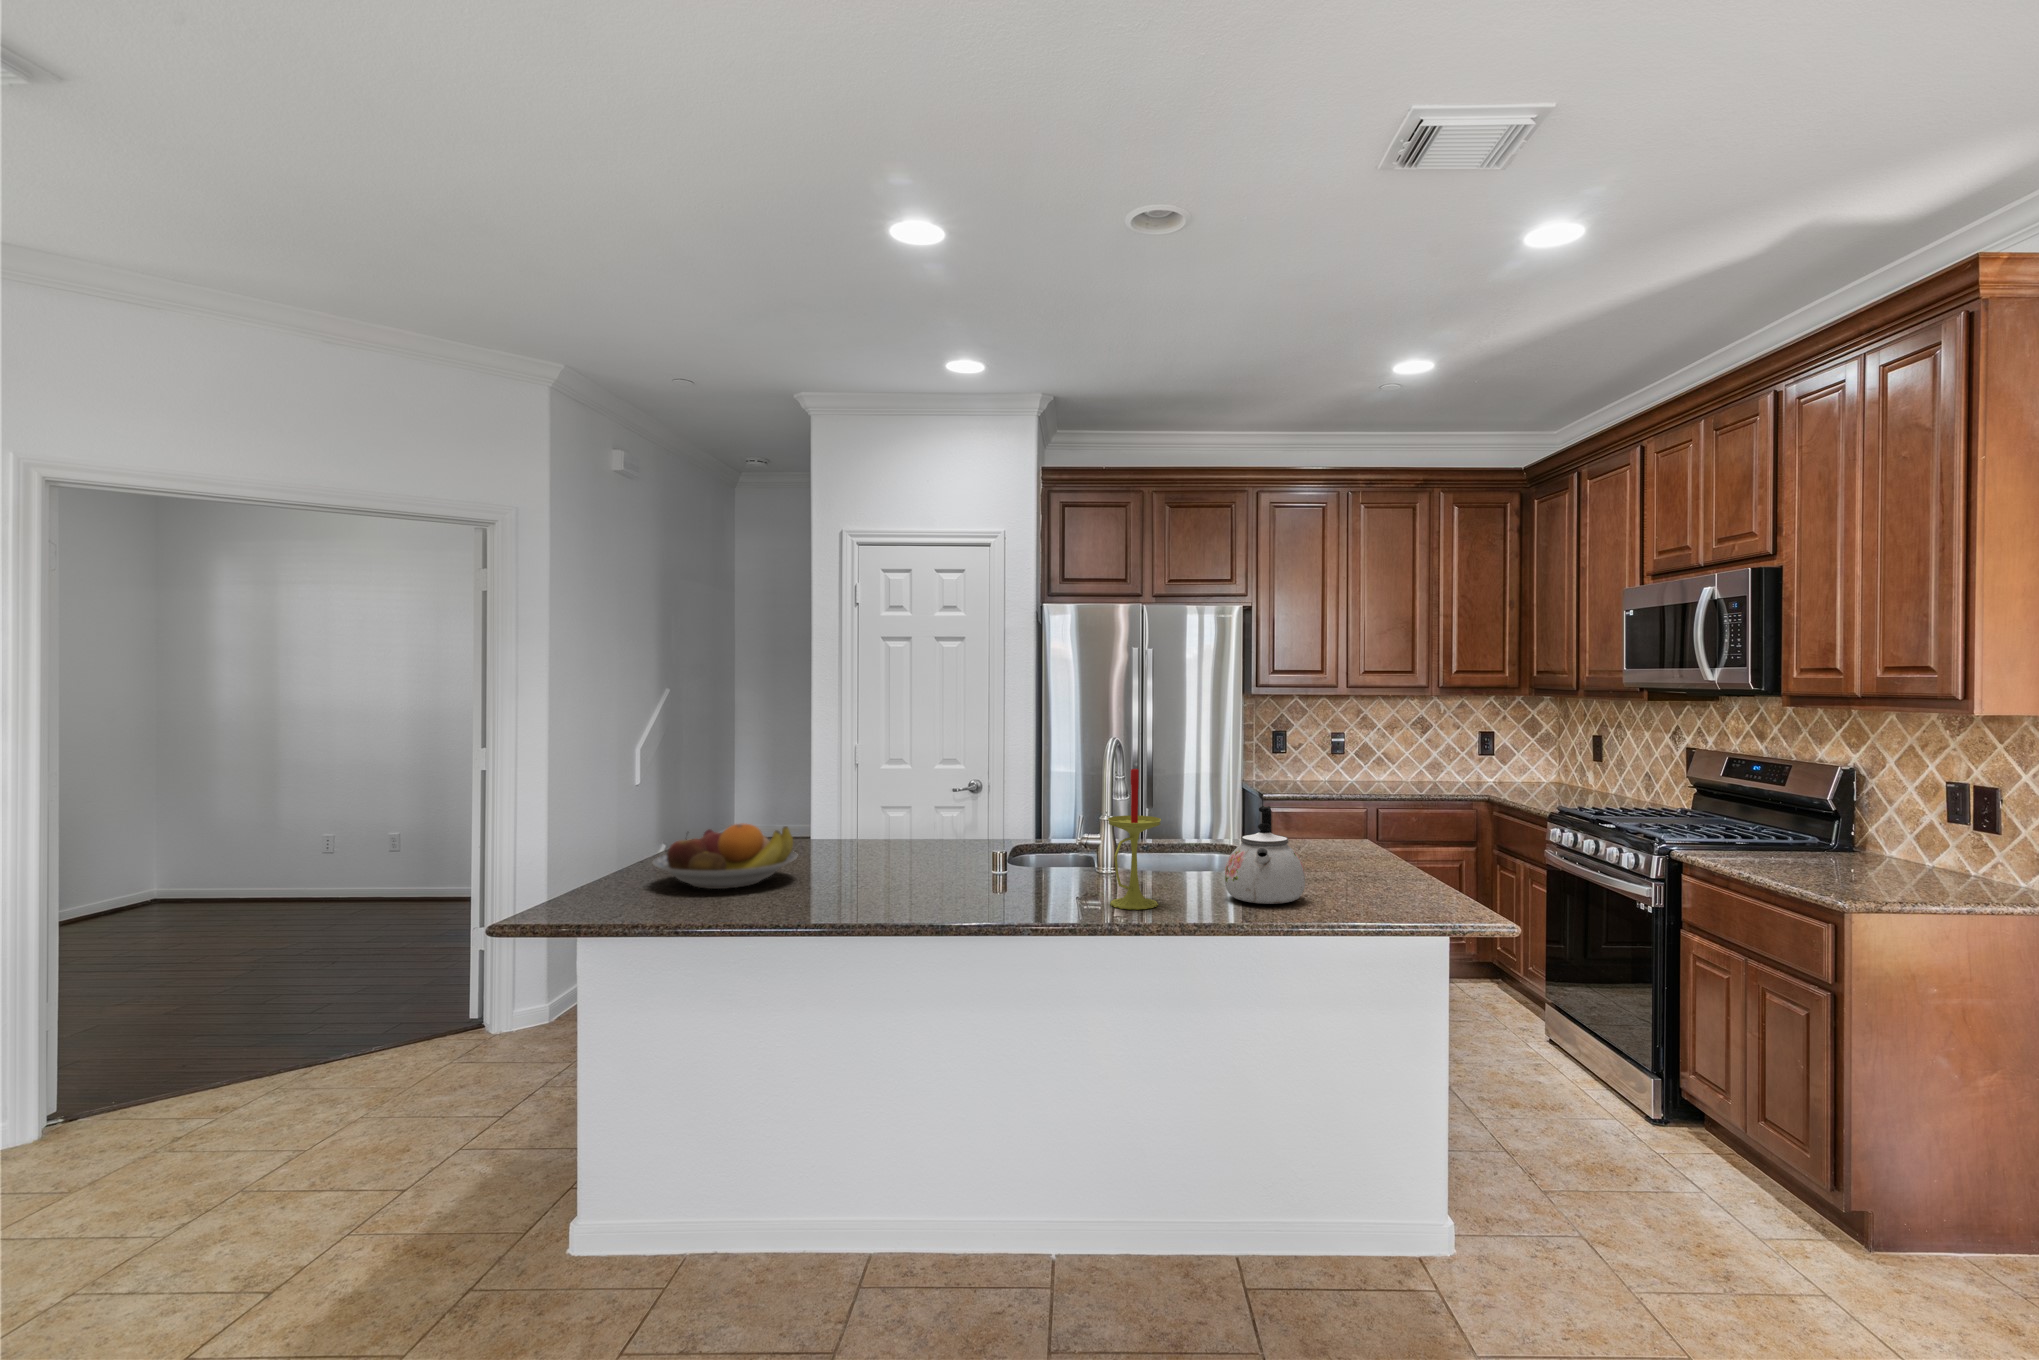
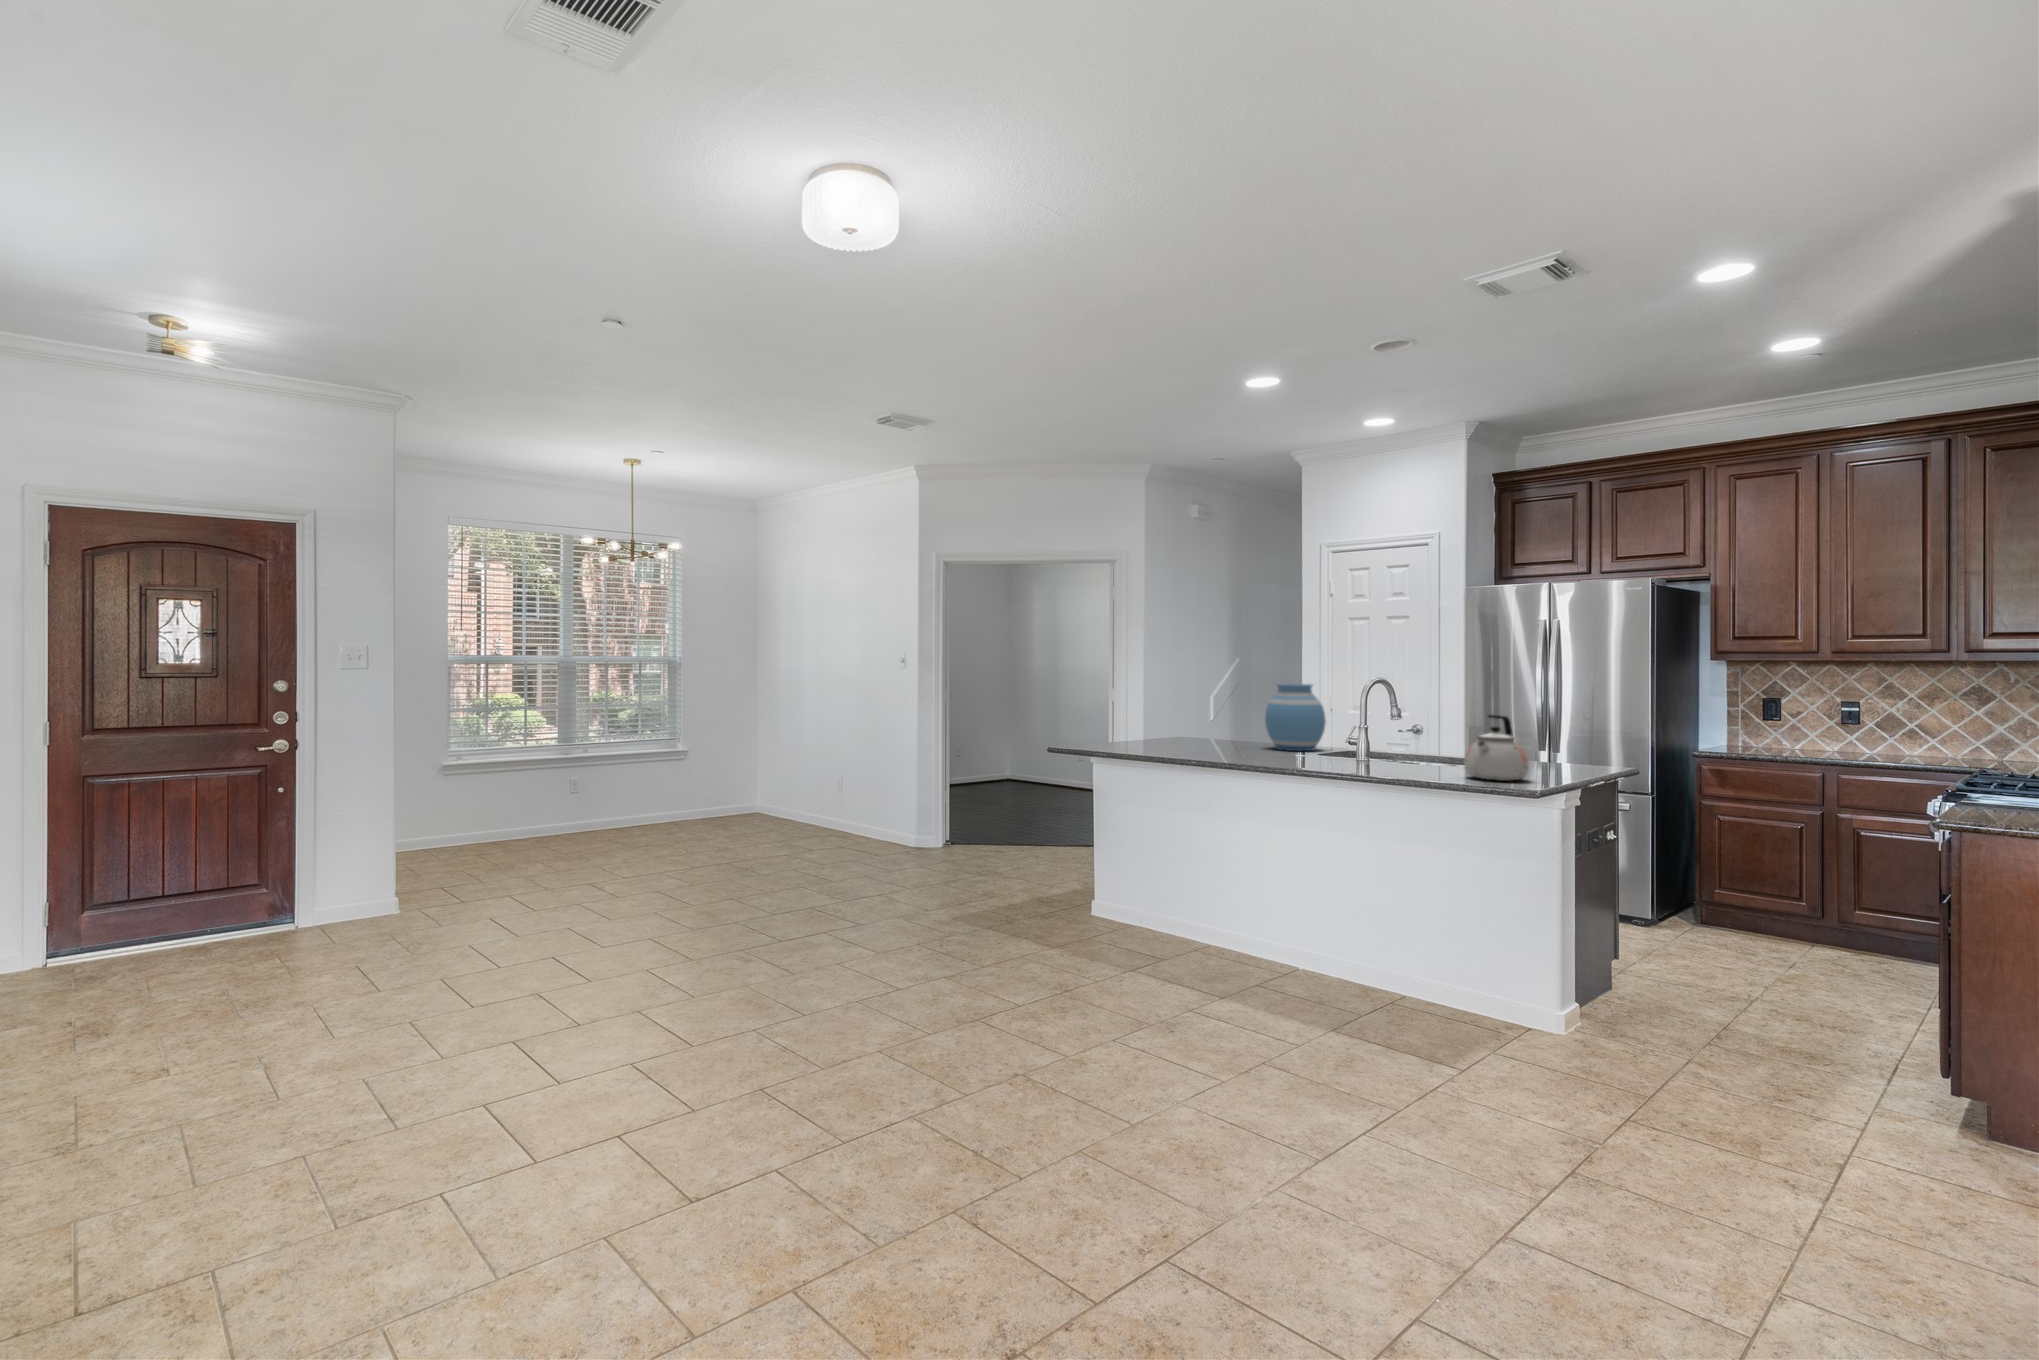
vase: none [856,751,948,865] -> present [1265,684,1326,751]
candle: present [1108,769,1161,910] -> none [1371,684,1413,774]
fruit bowl: present [653,824,797,889] -> none [1143,716,1220,749]

